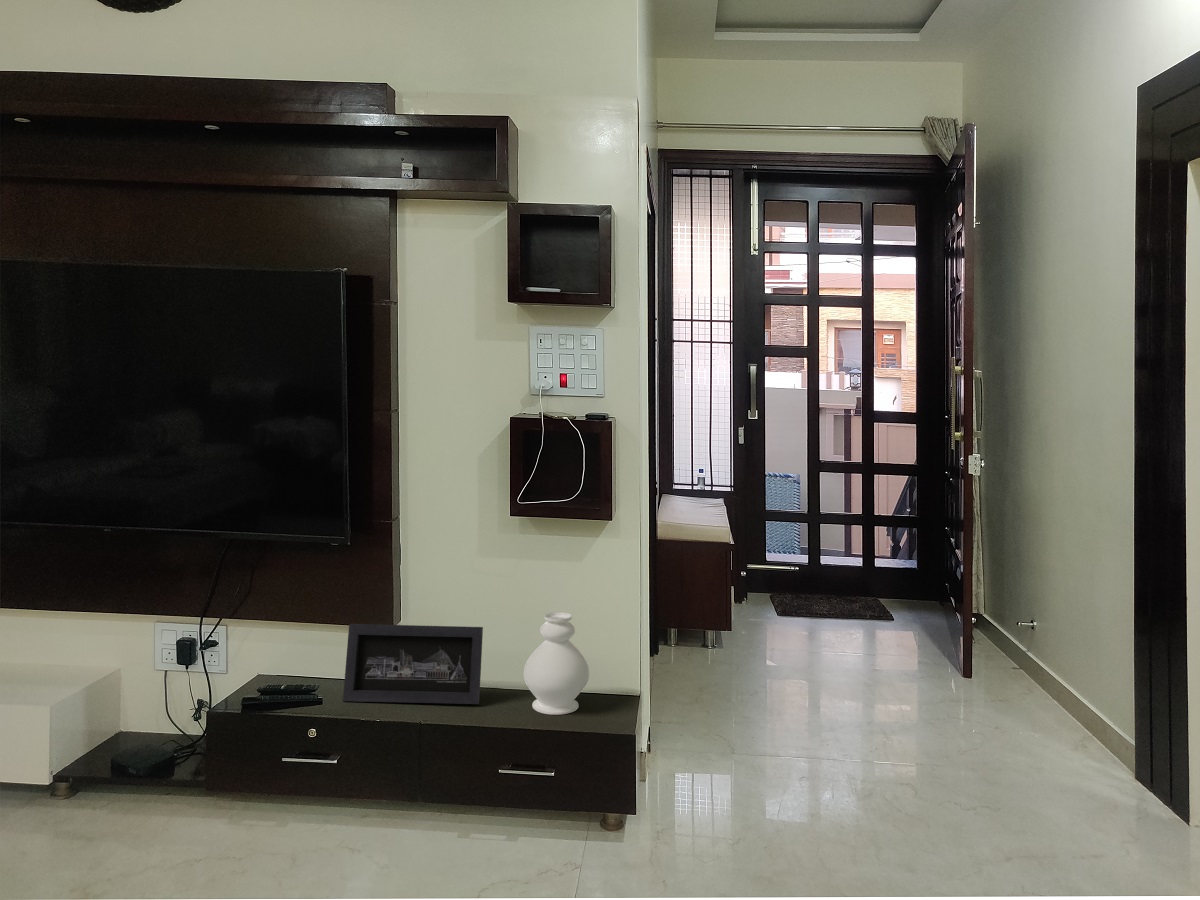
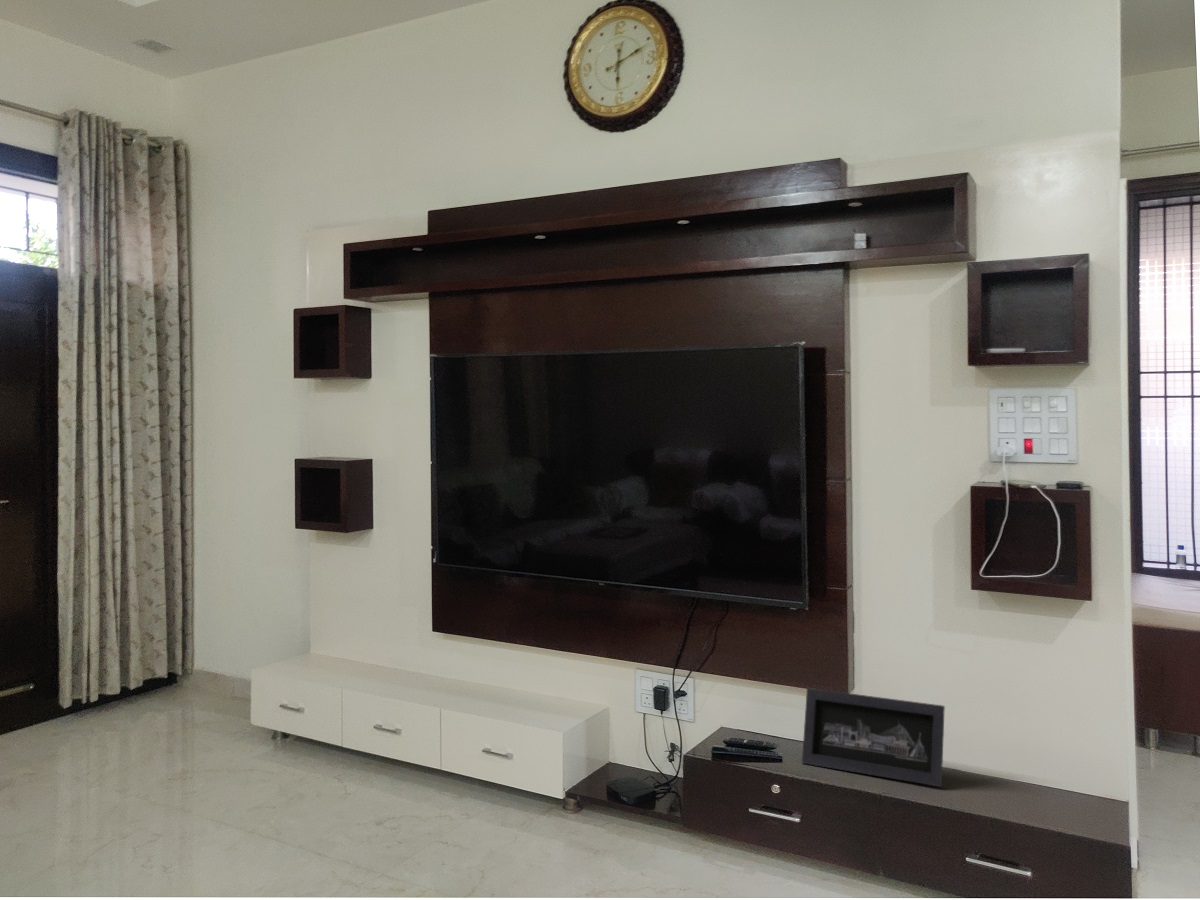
decorative vase: present [523,612,589,715] -> none [991,699,1070,813]

